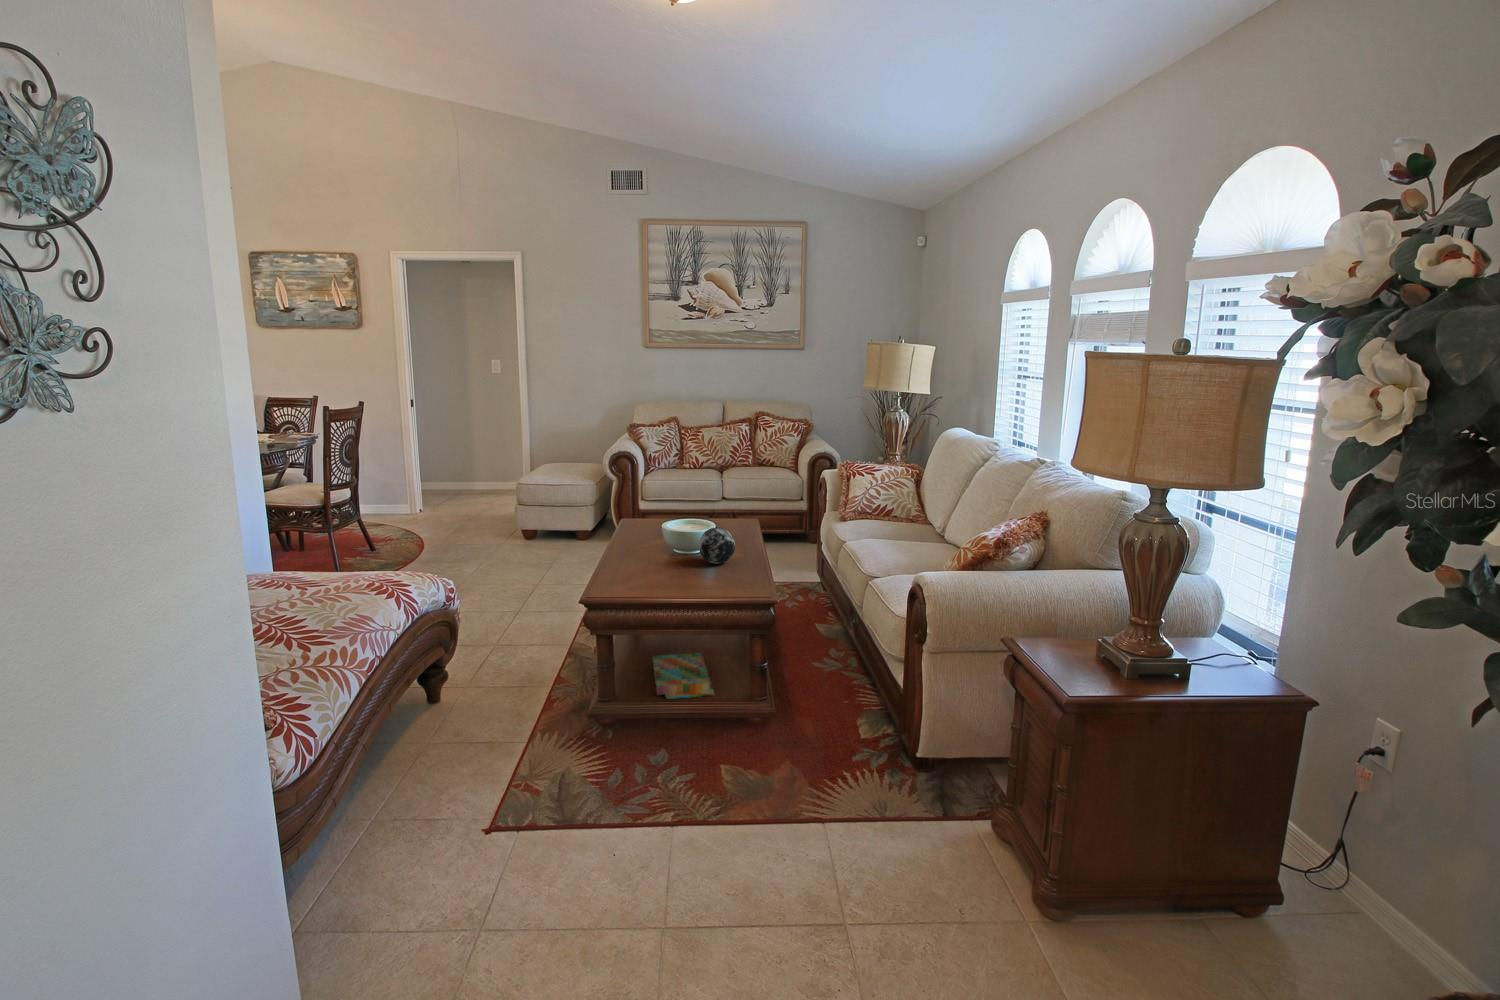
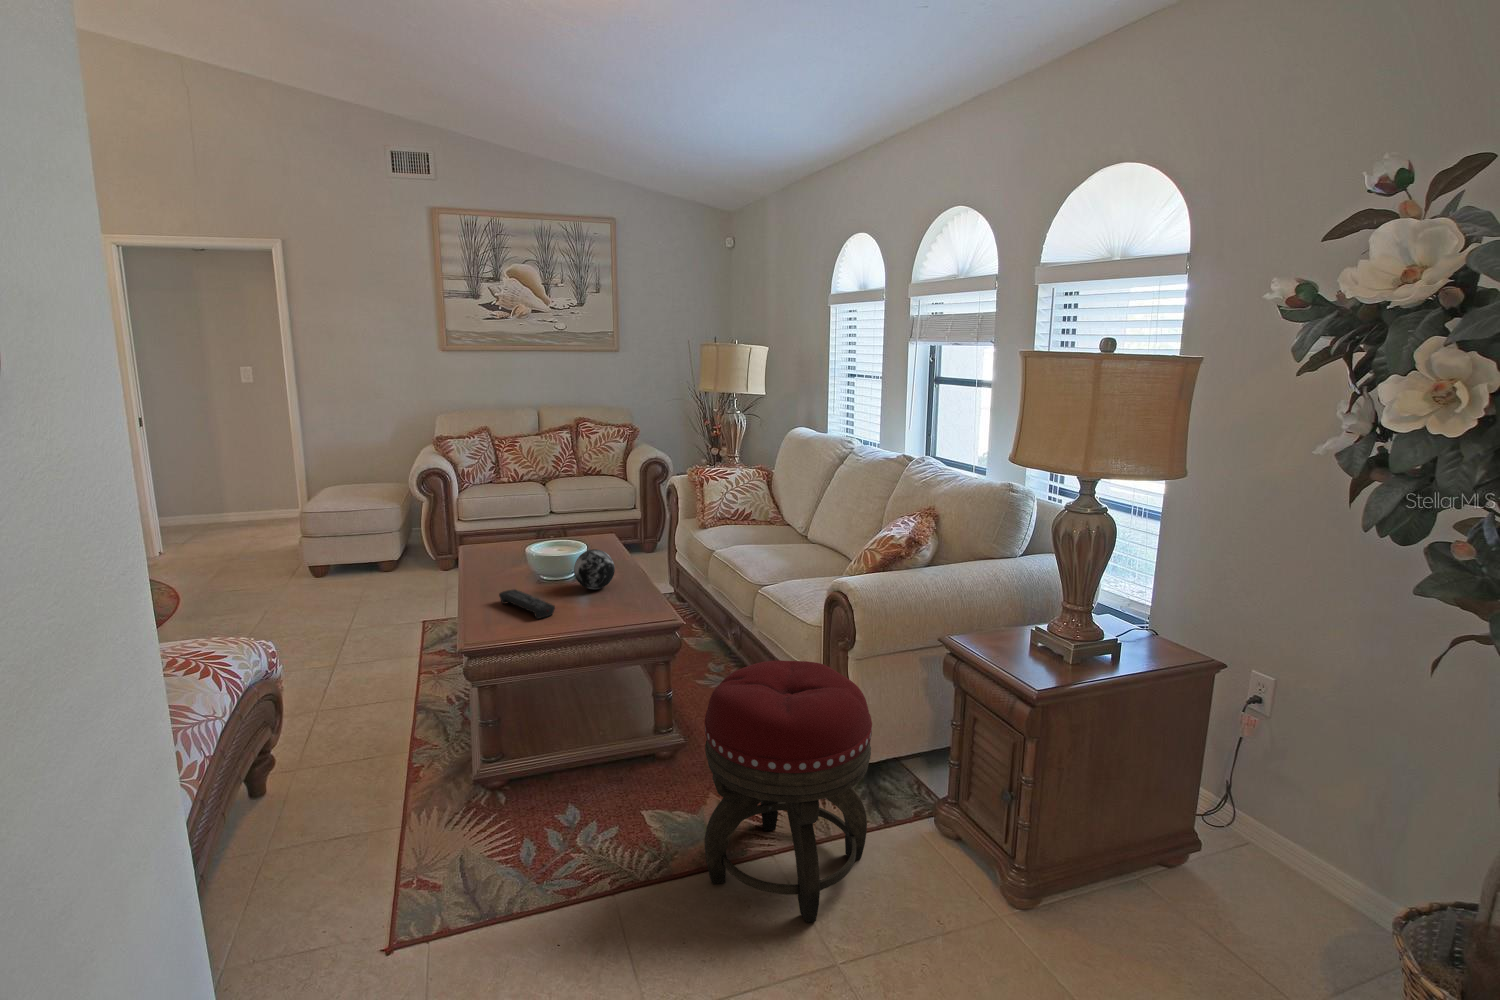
remote control: none [631,557,672,584] -> present [499,590,555,619]
footstool: none [756,640,917,885] -> present [705,660,872,923]
board game: present [653,653,714,699] -> none [530,689,613,747]

